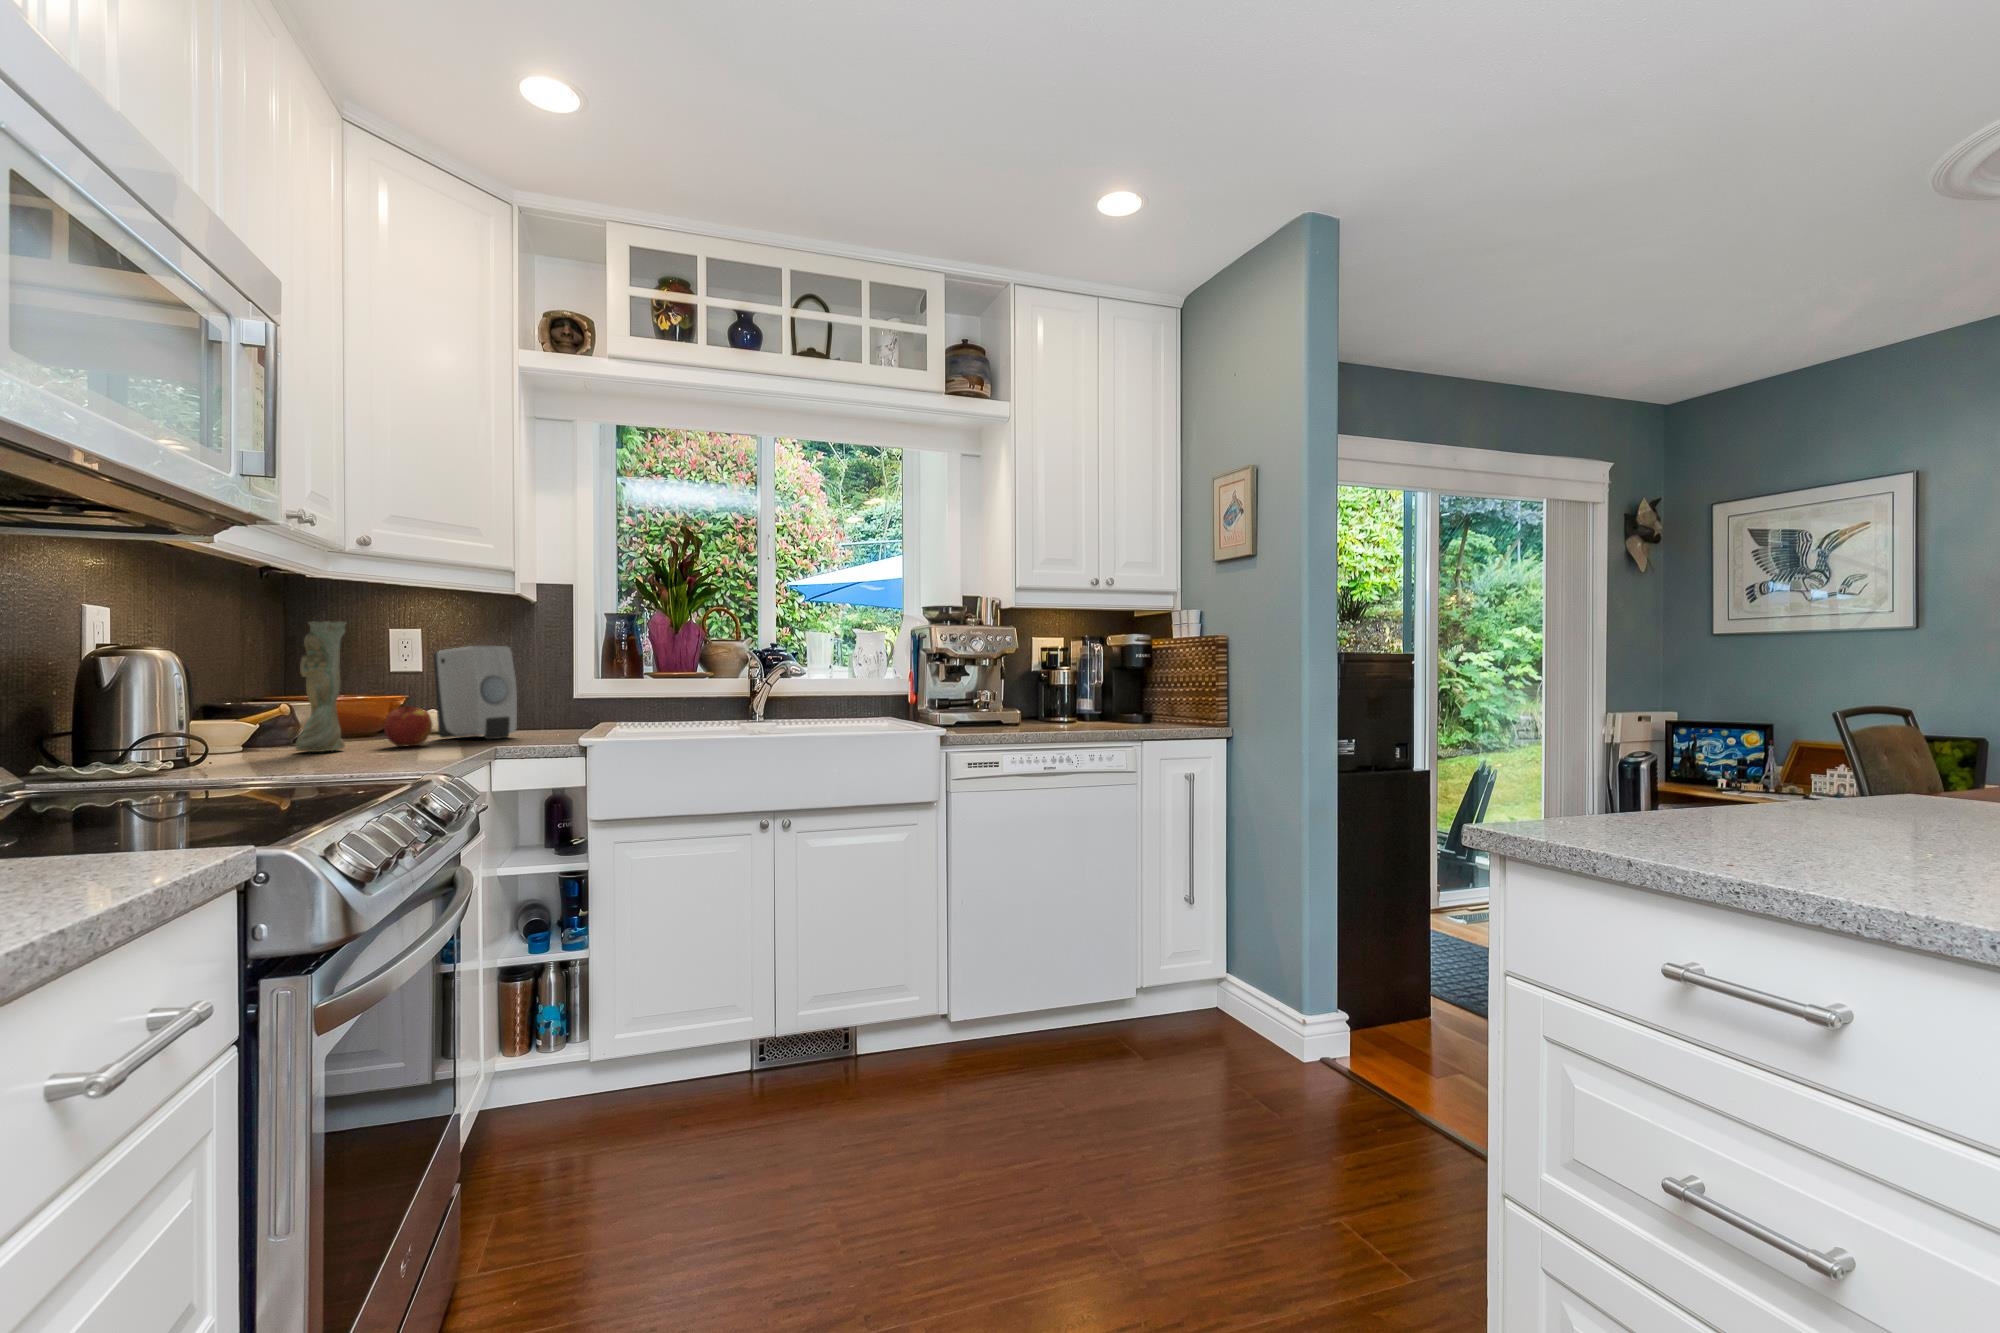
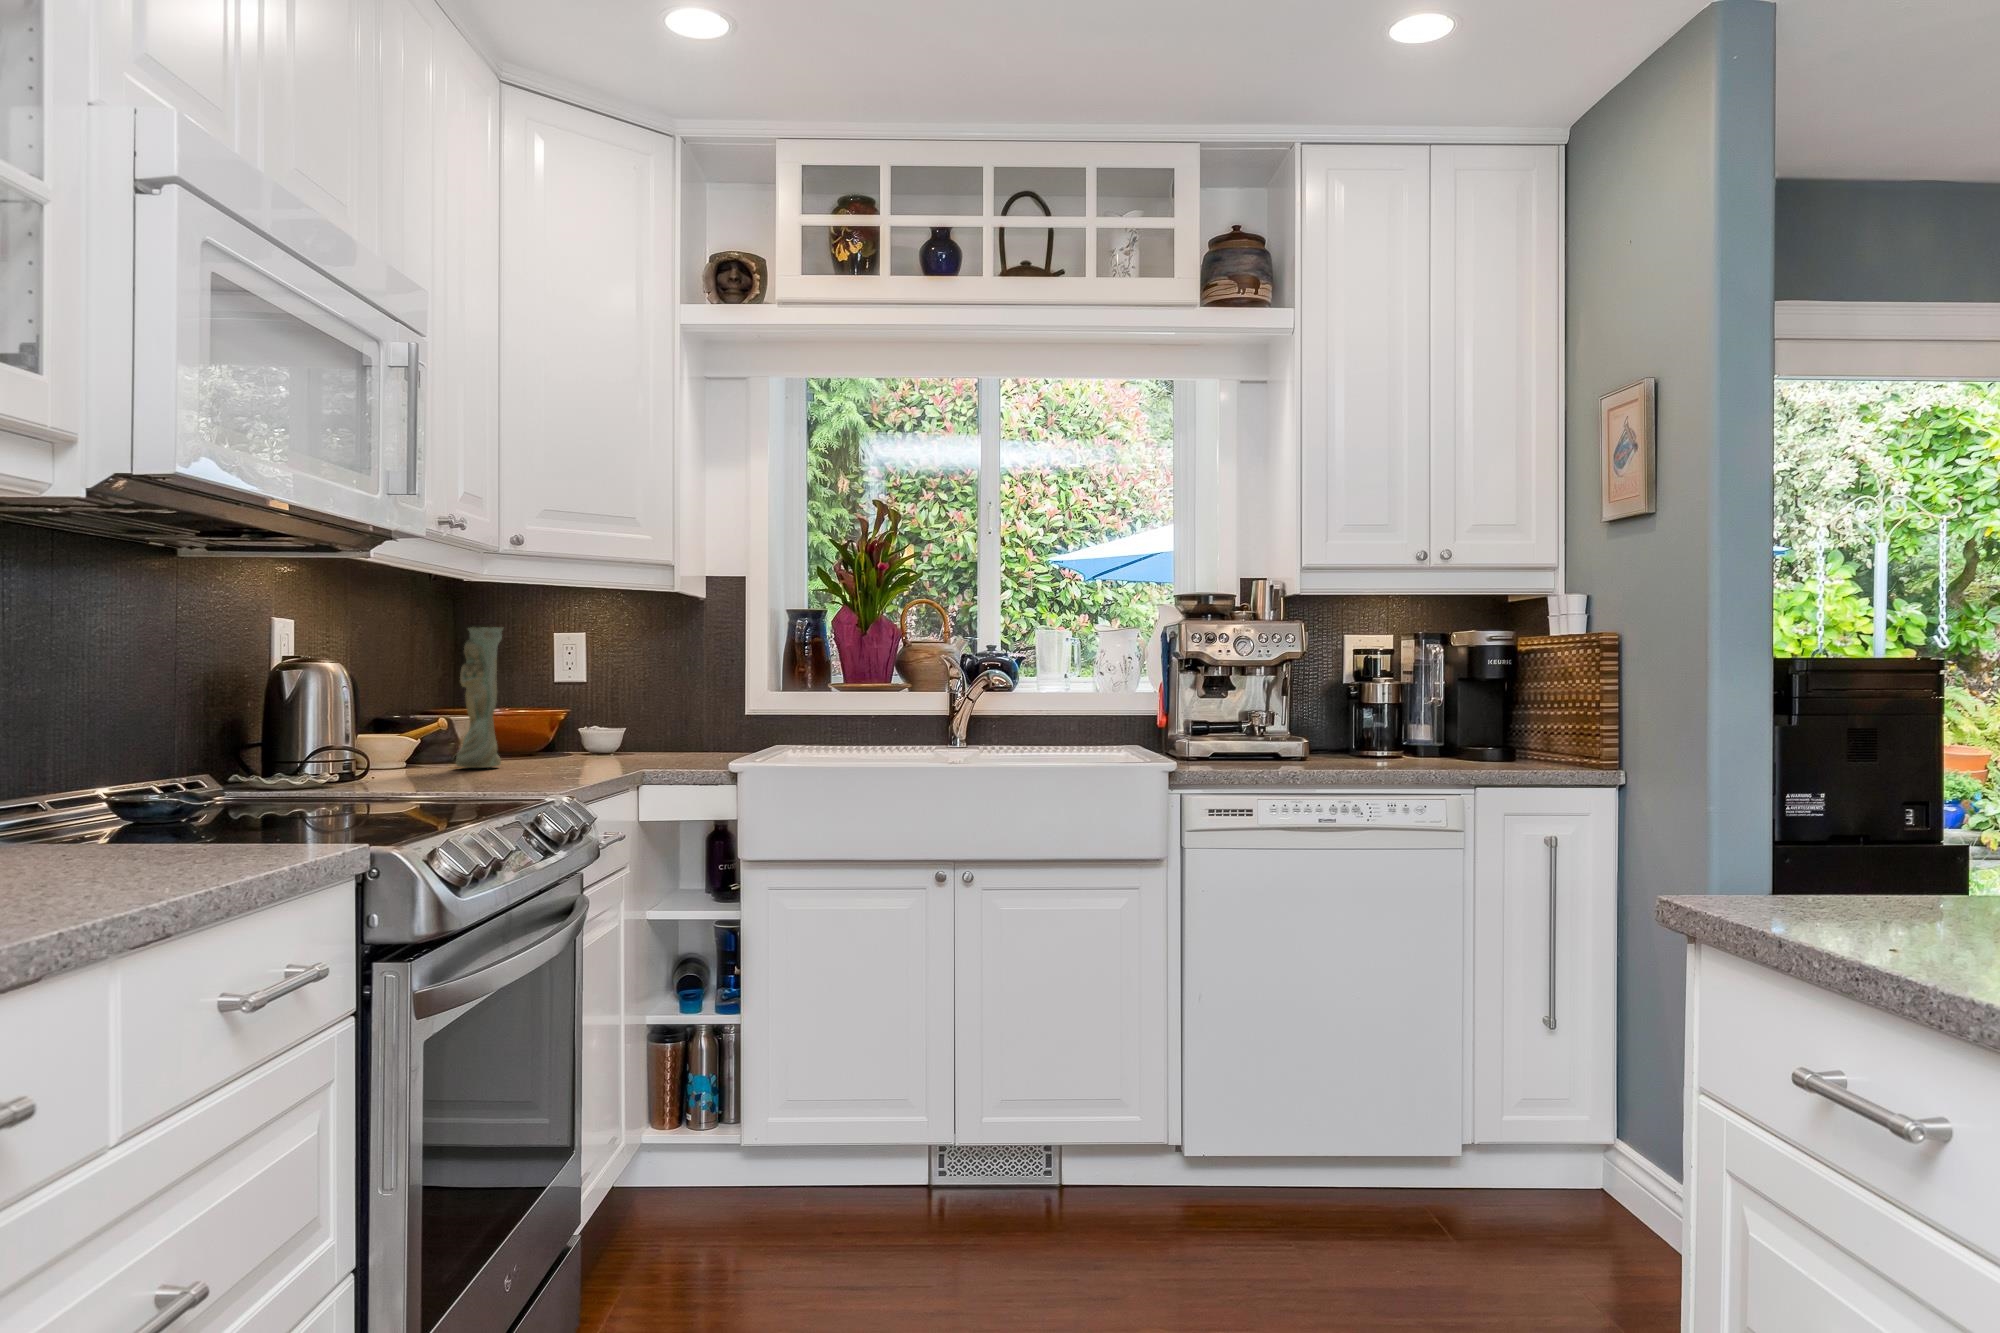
soap dispenser: present [433,646,517,739] -> none [593,652,677,760]
apple: present [384,706,432,747] -> none [538,720,586,765]

